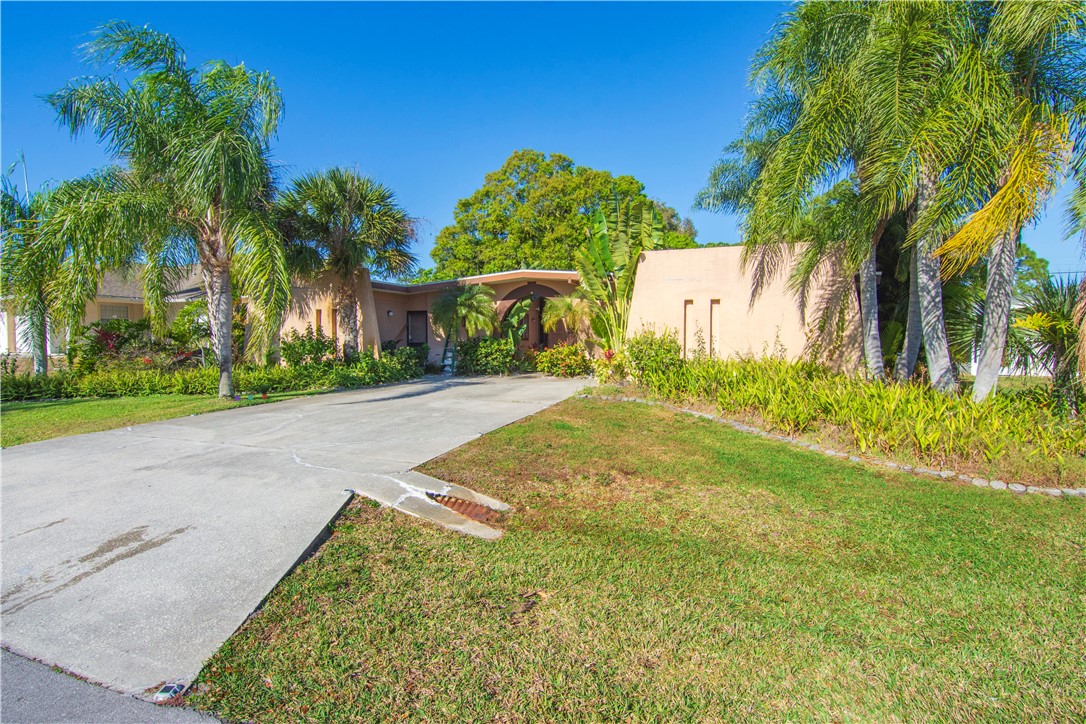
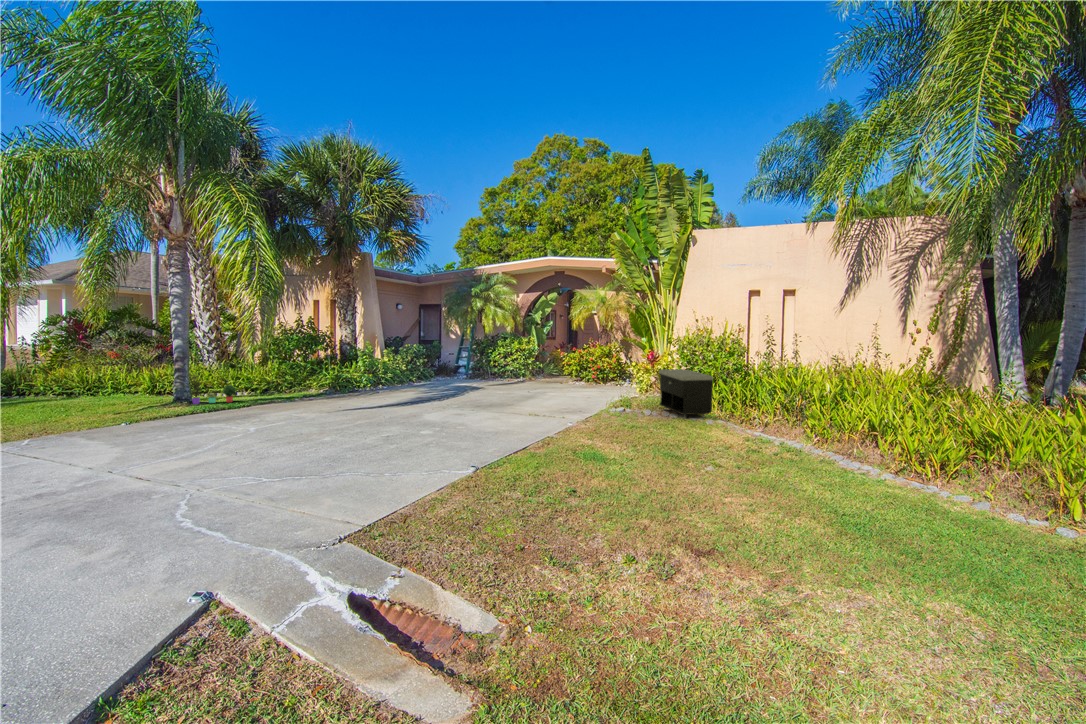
storage bench: none [613,364,653,402] -> present [659,369,713,418]

